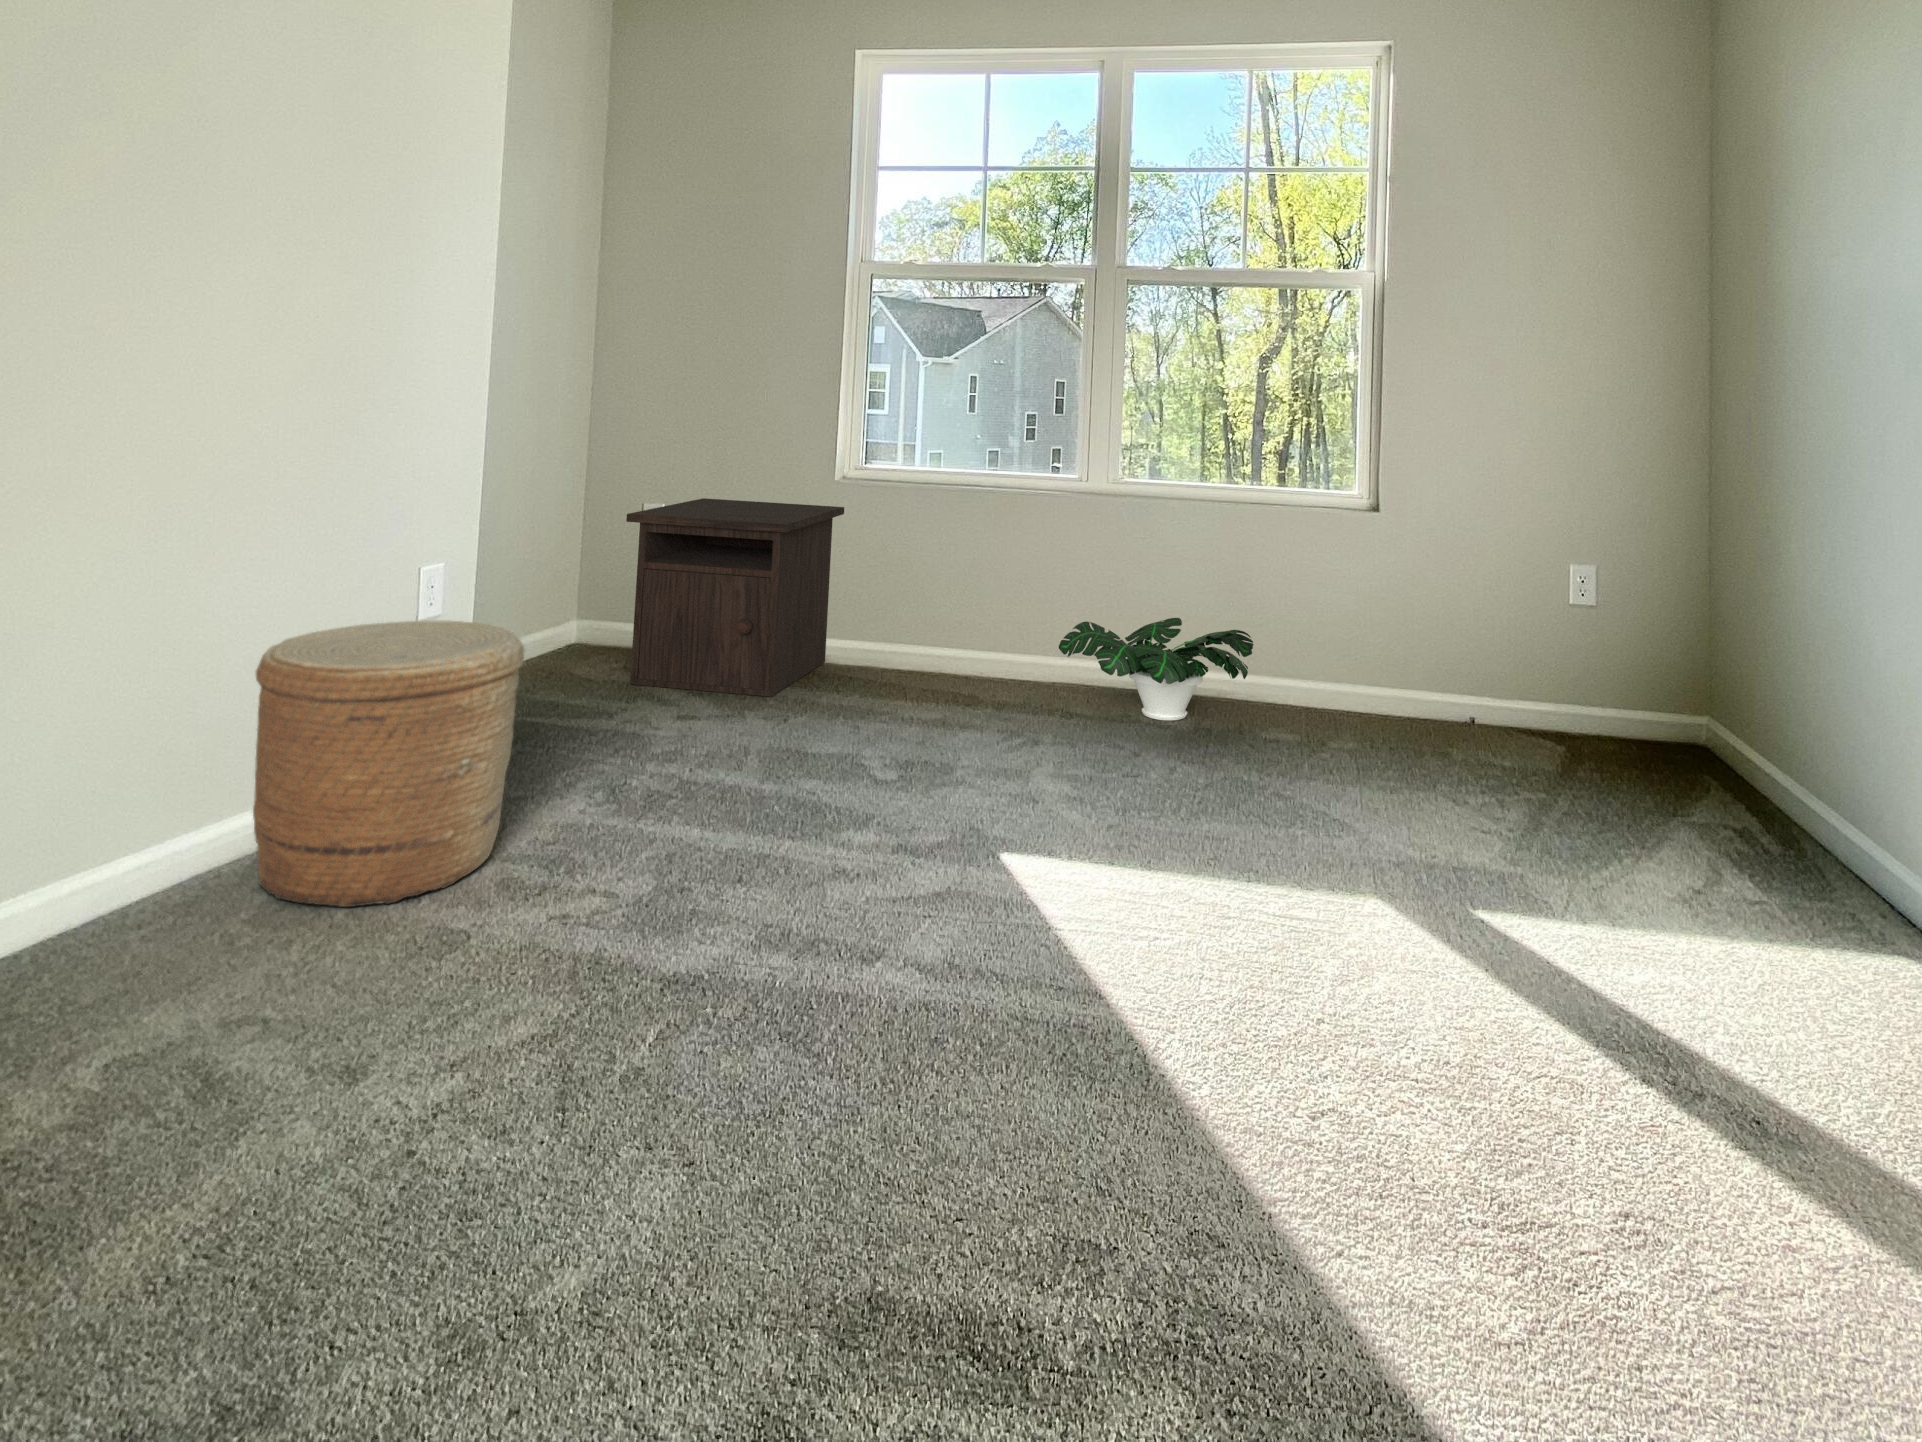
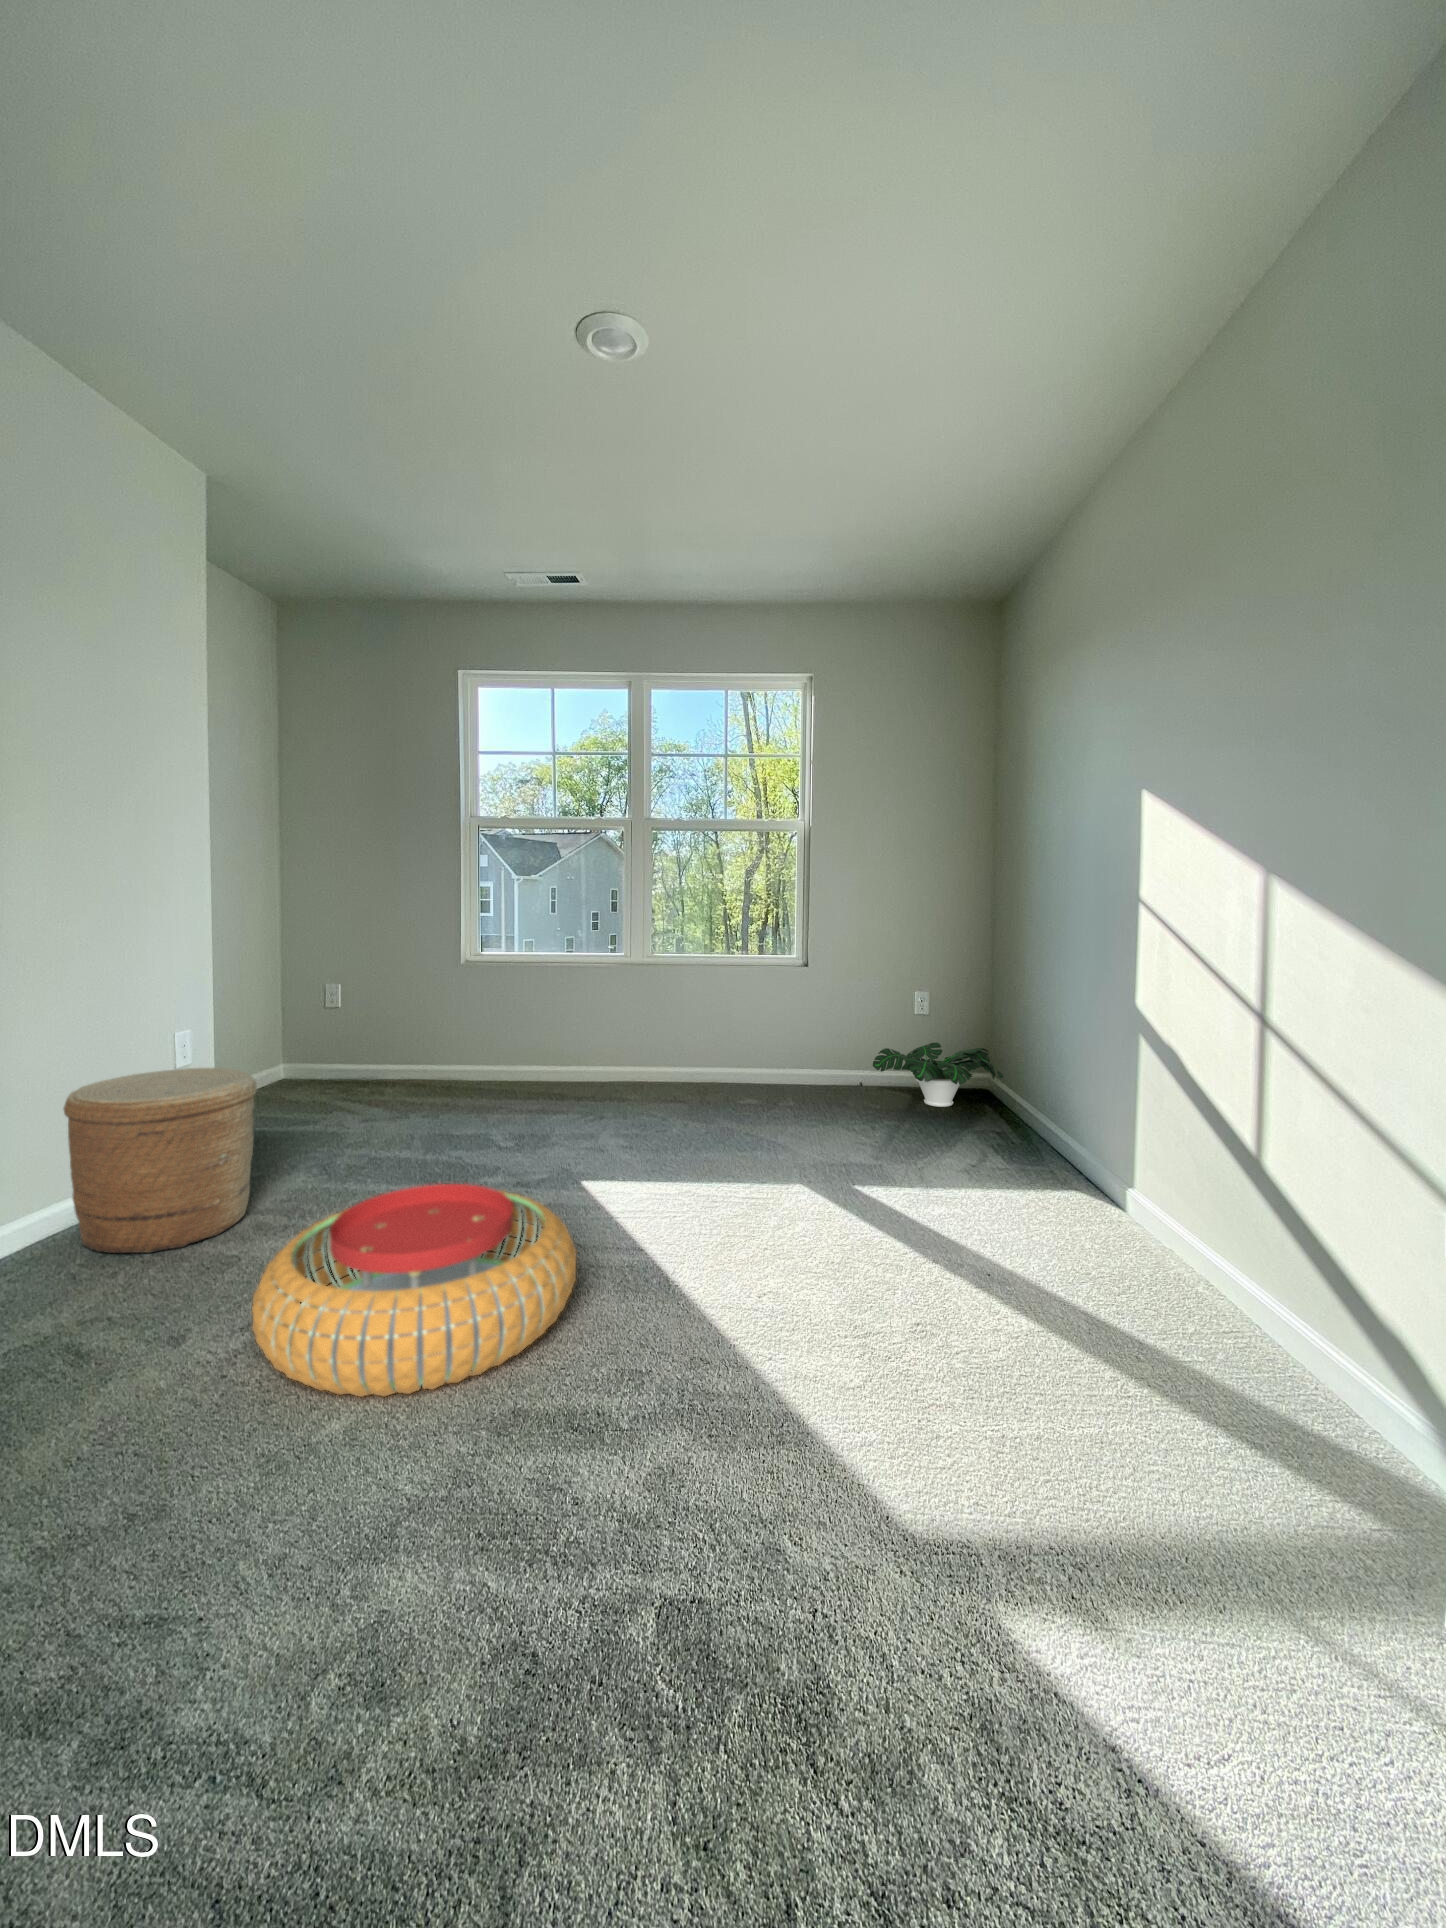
nightstand: present [626,498,844,697] -> none [316,977,470,1104]
potted plant: present [1059,618,1254,721] -> present [873,1043,1003,1107]
pouf: none [463,841,990,1231] -> present [252,1184,576,1397]

